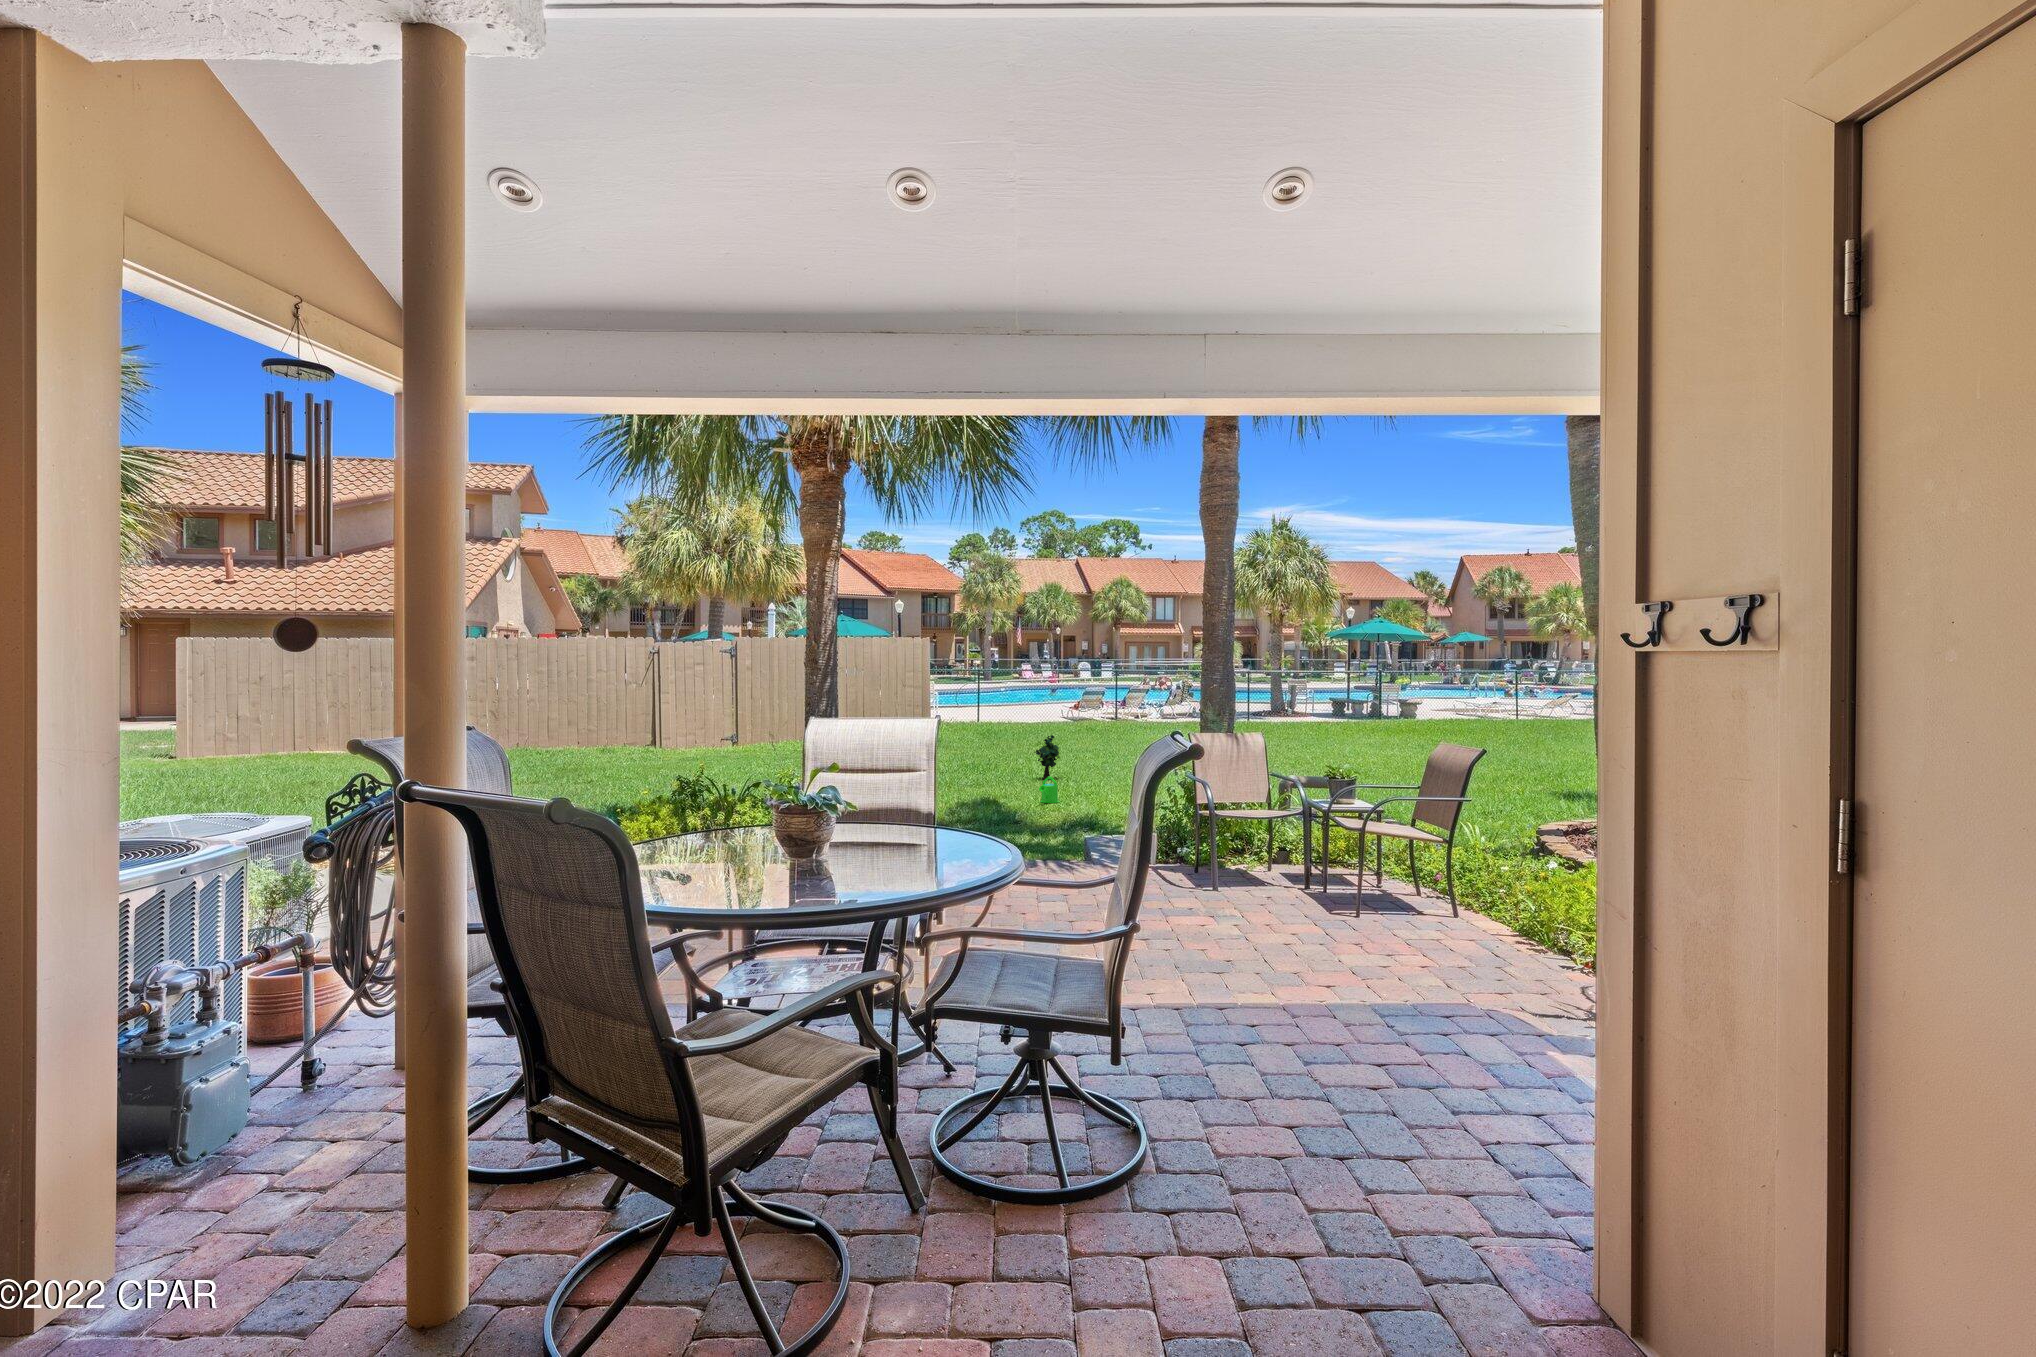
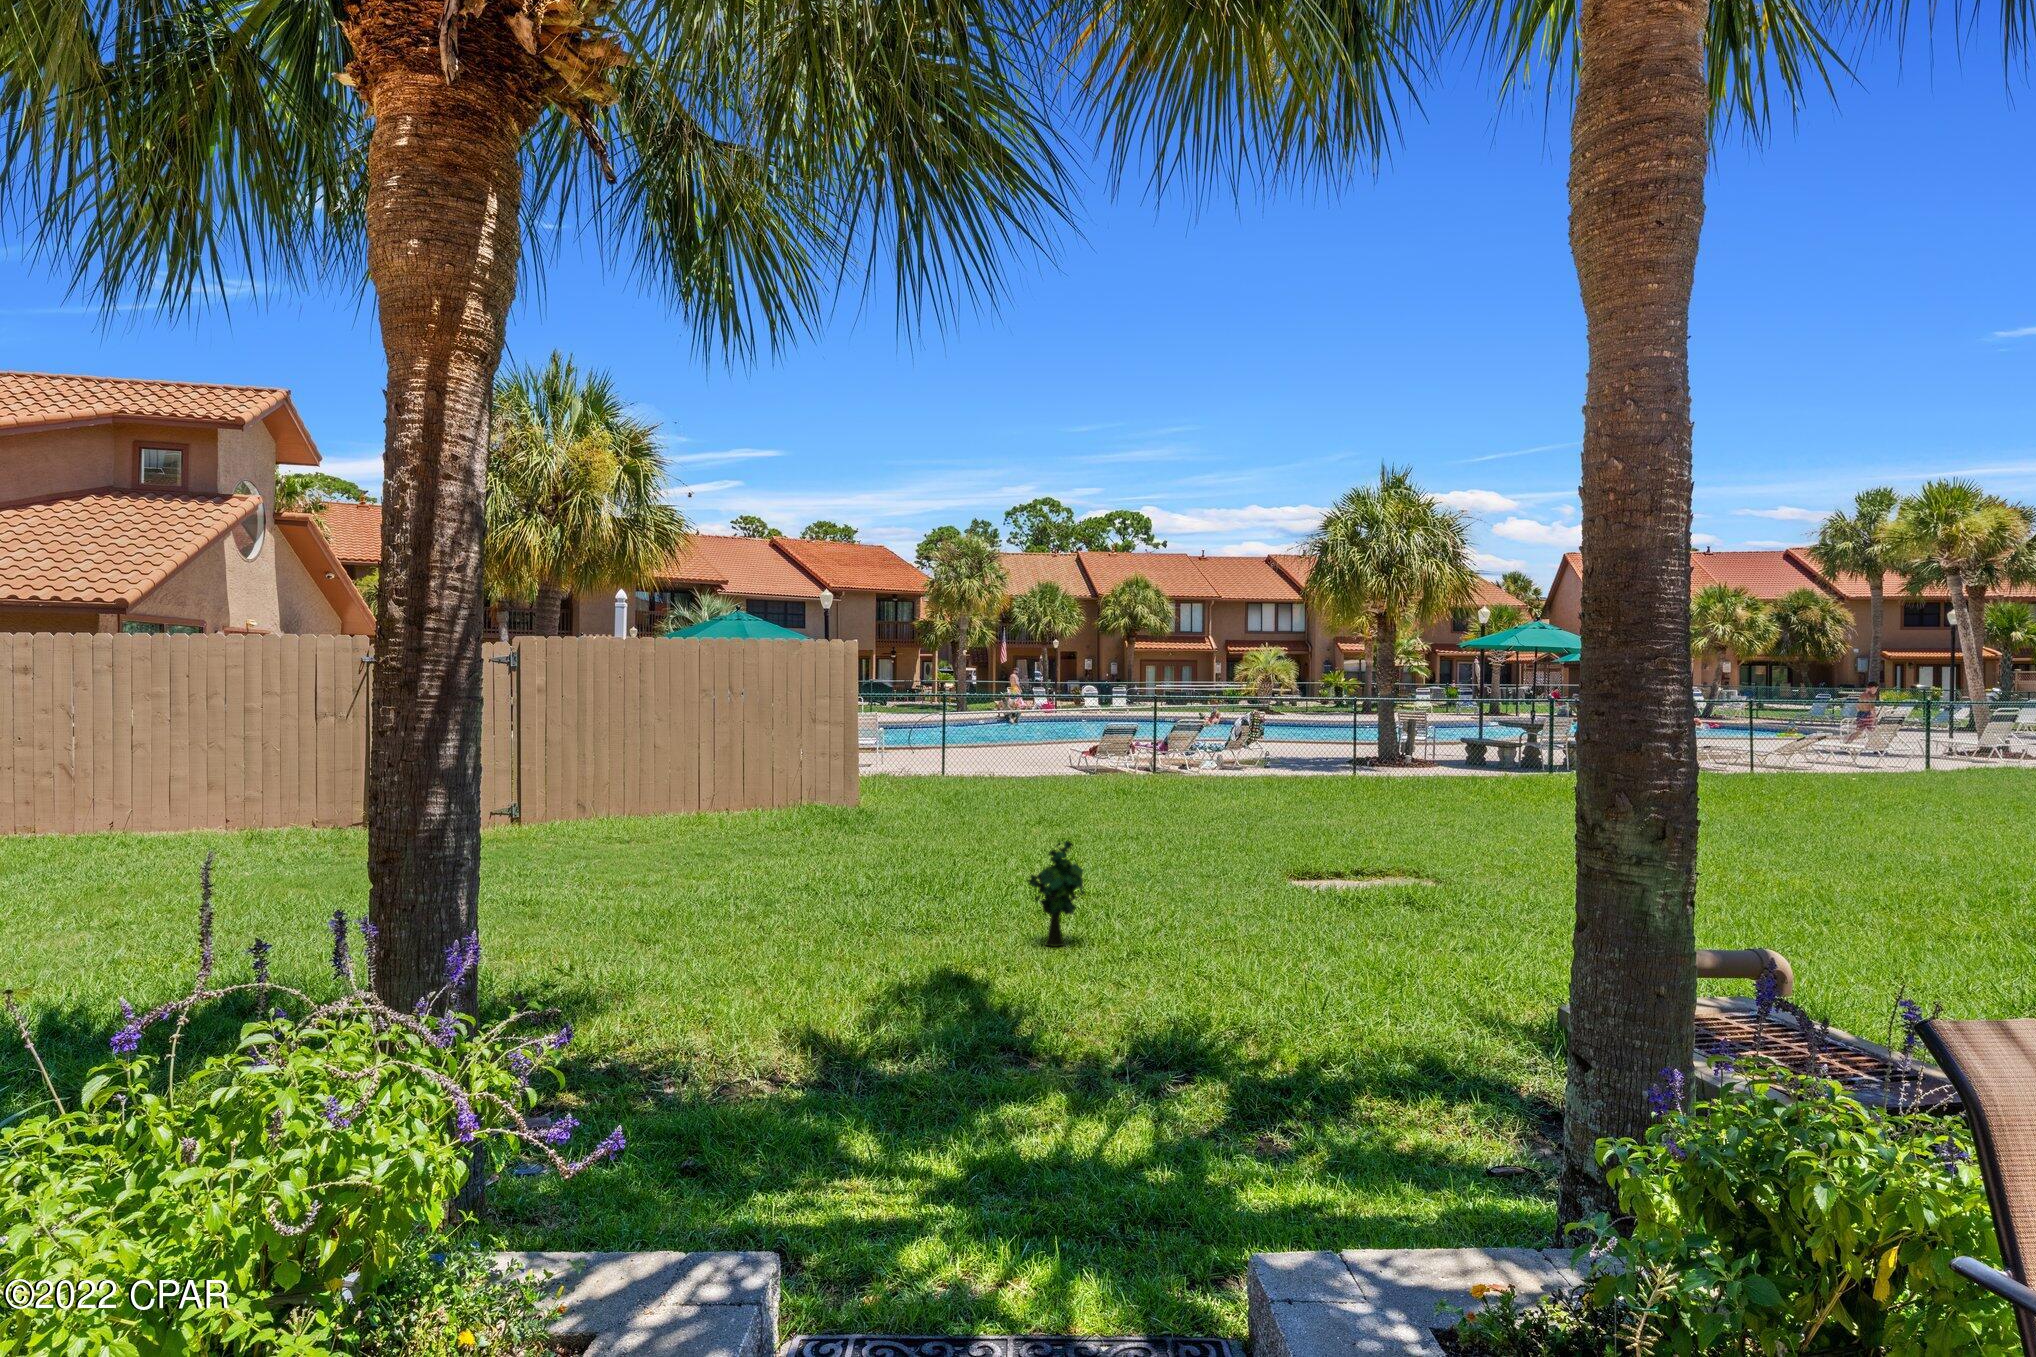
watering can: present [1039,776,1059,803] -> none [1040,984,1096,1065]

